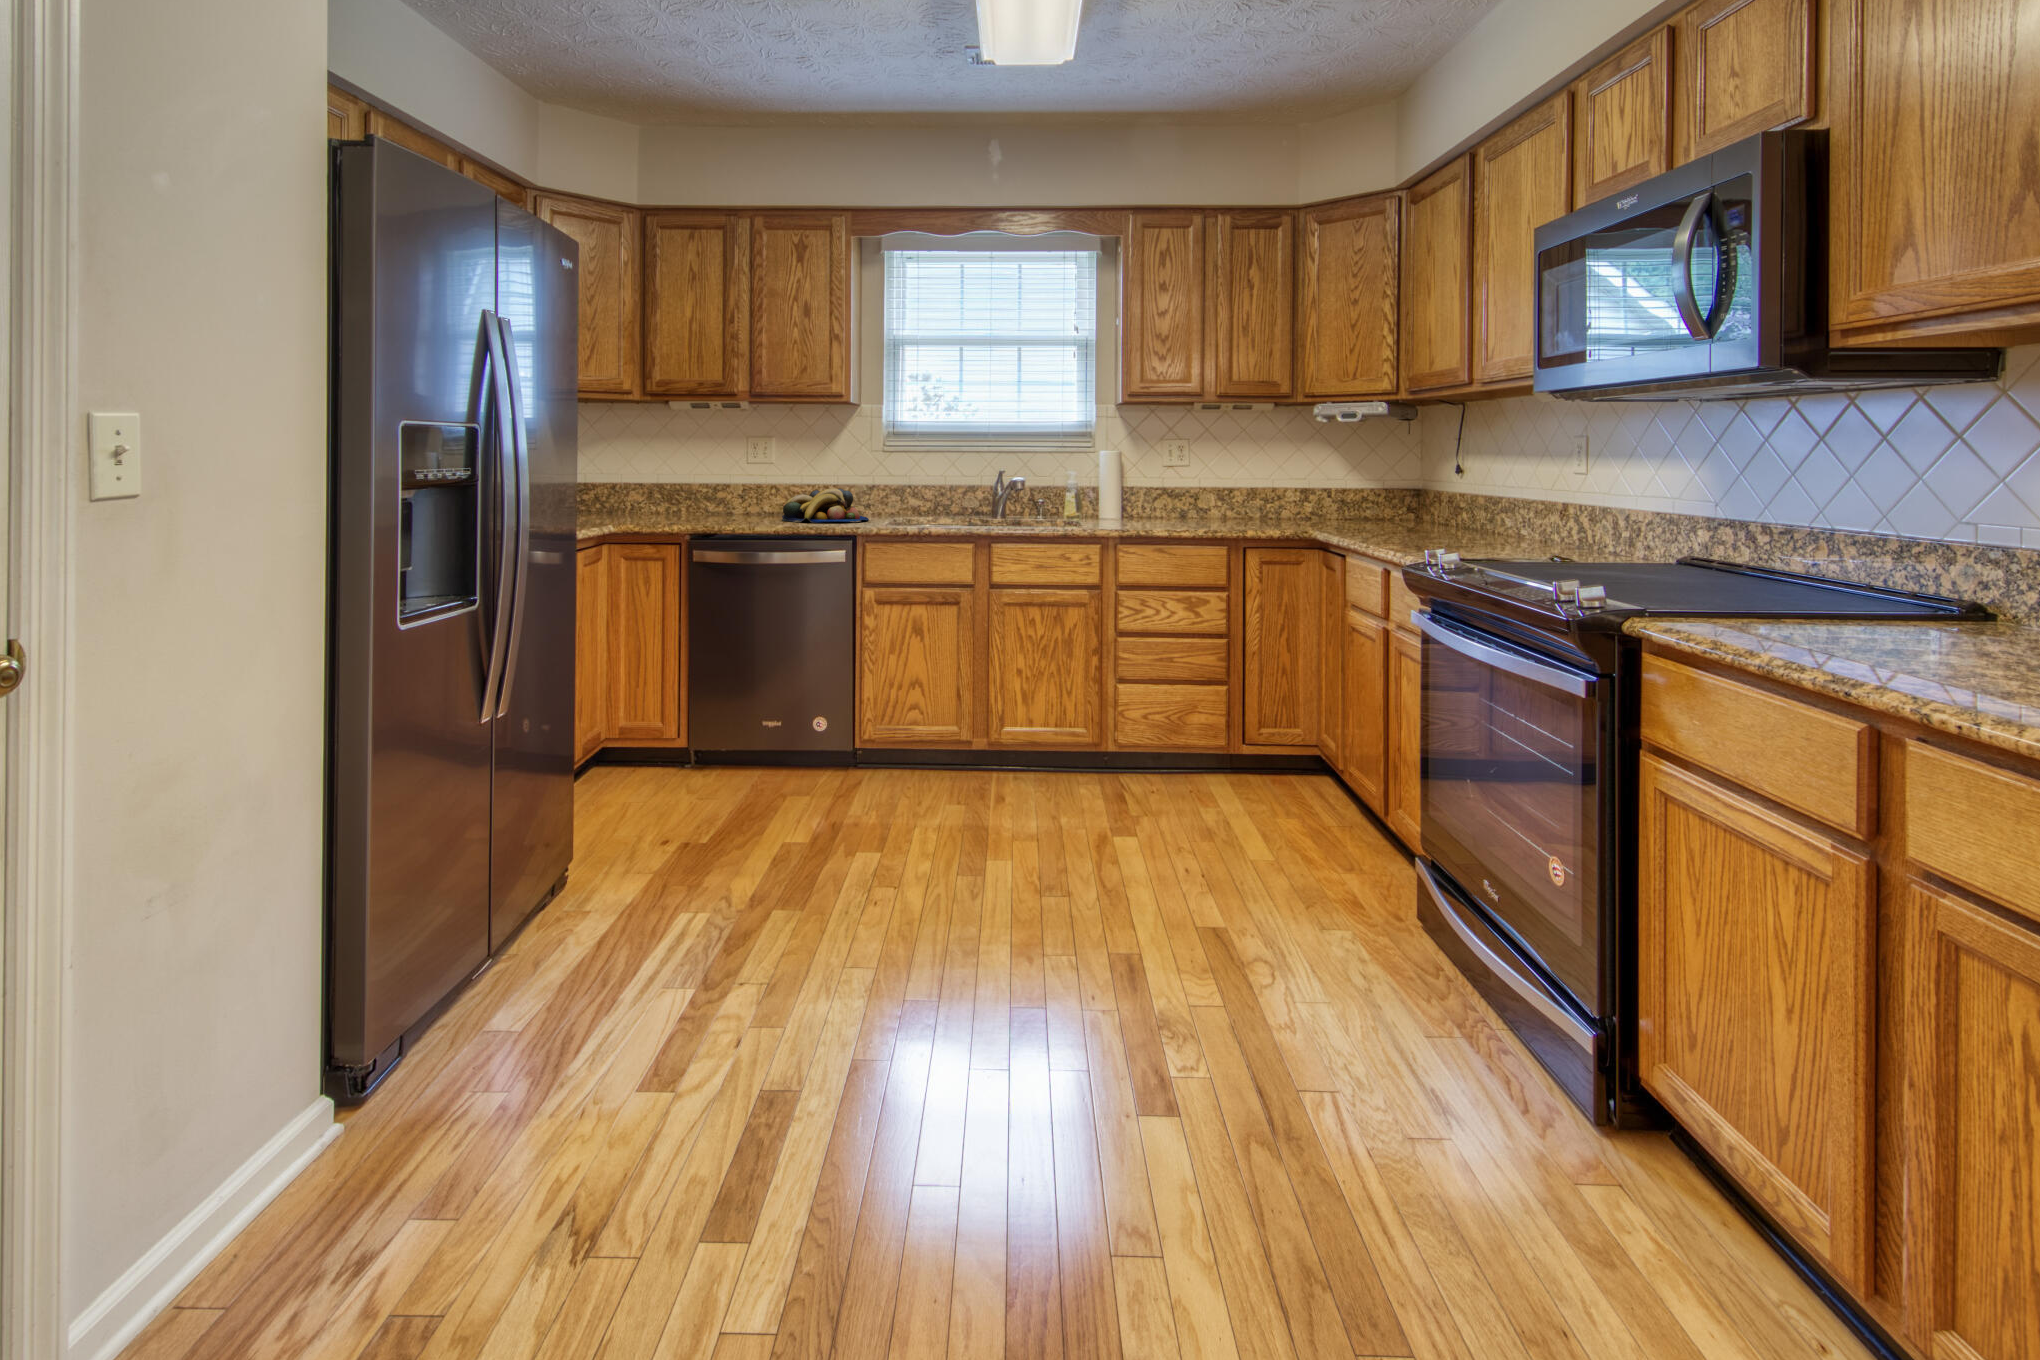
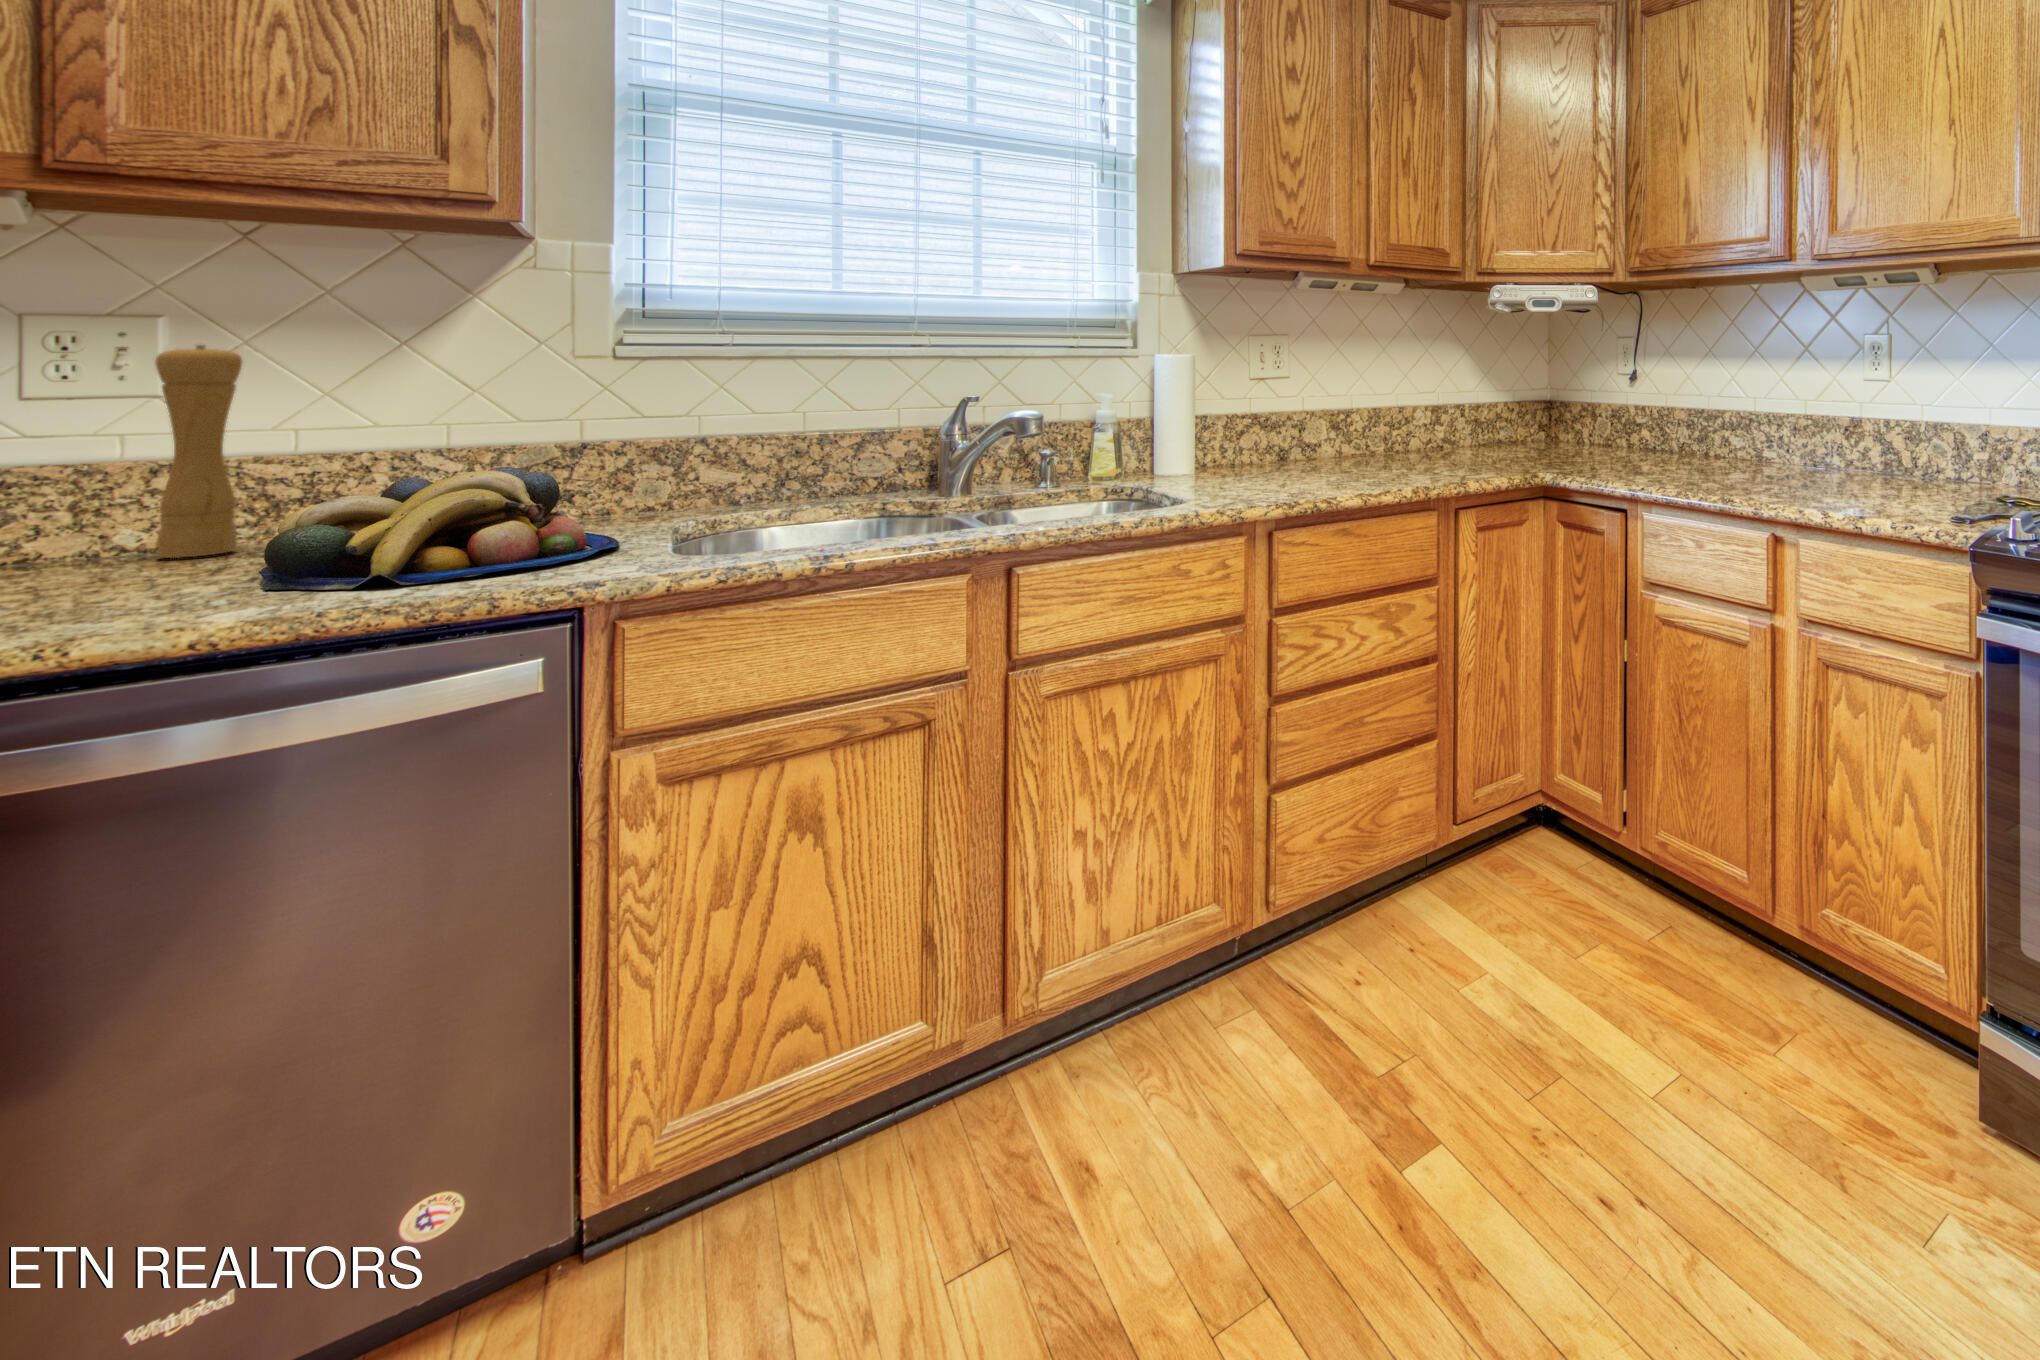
pepper mill: none [761,443,780,513] -> present [155,345,243,558]

